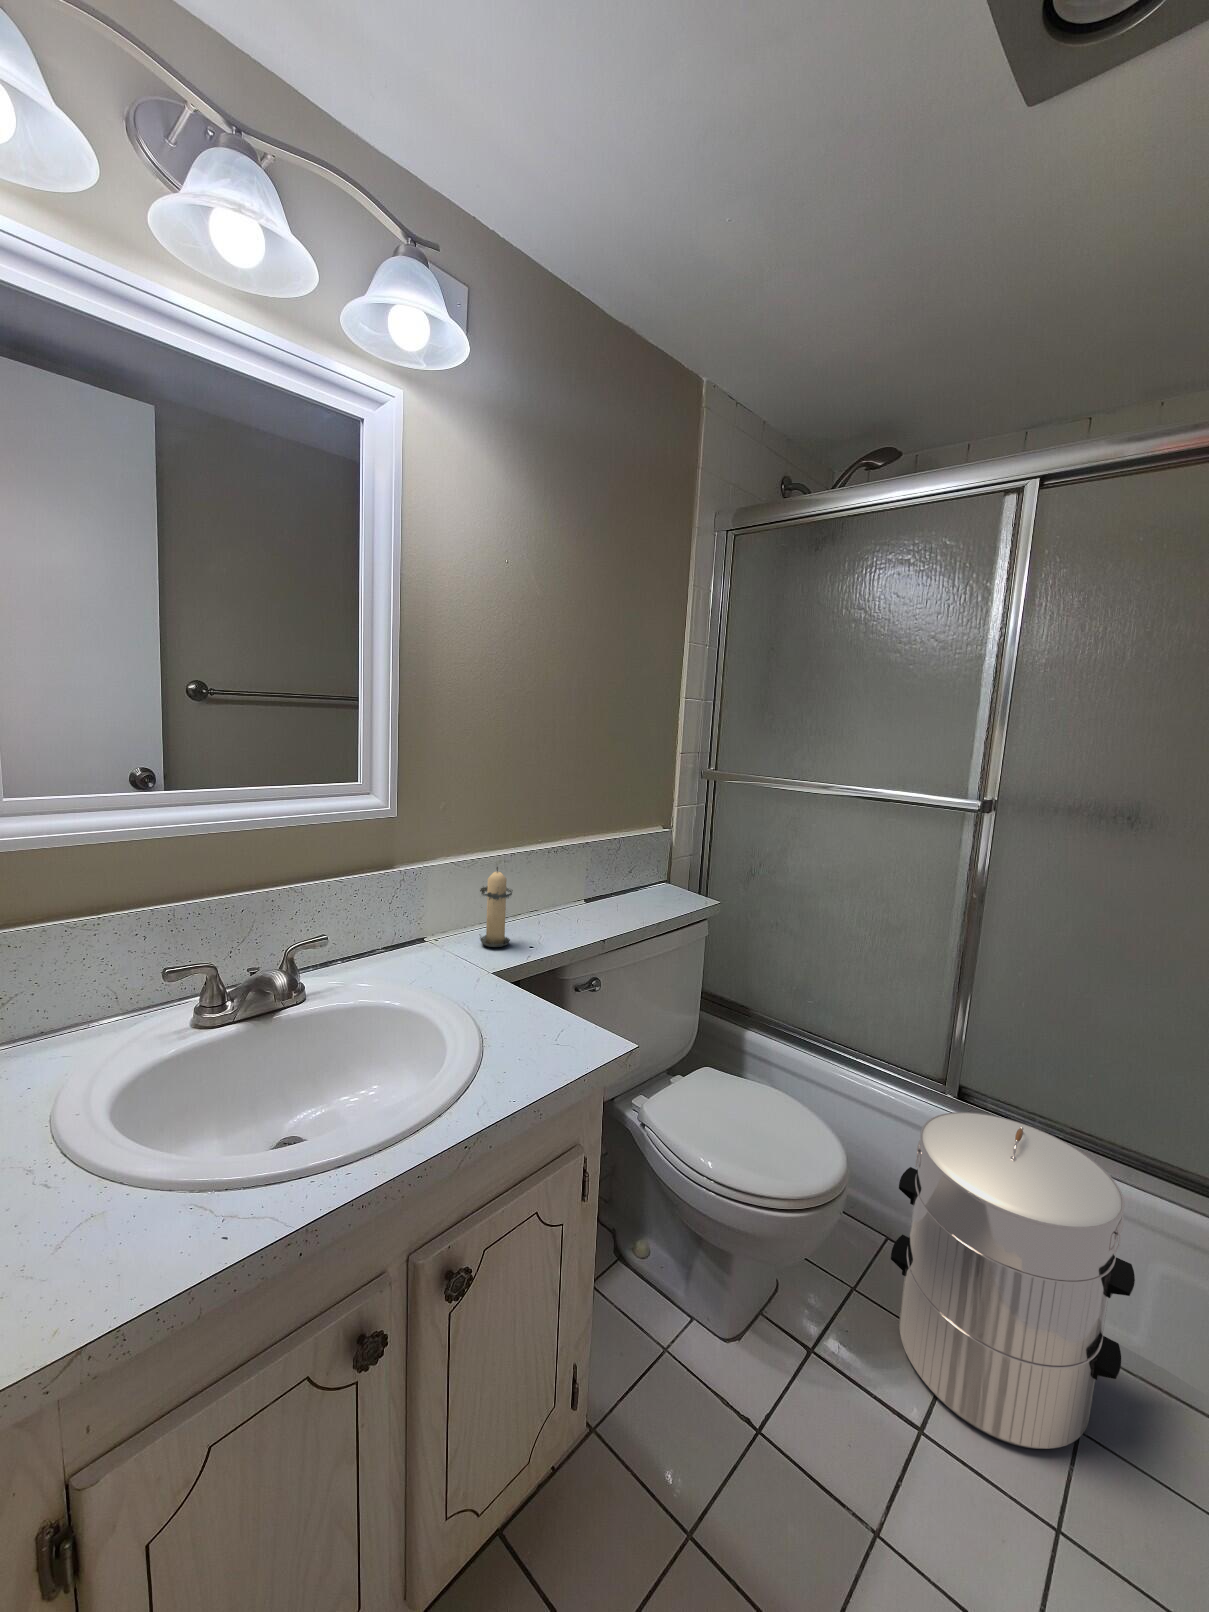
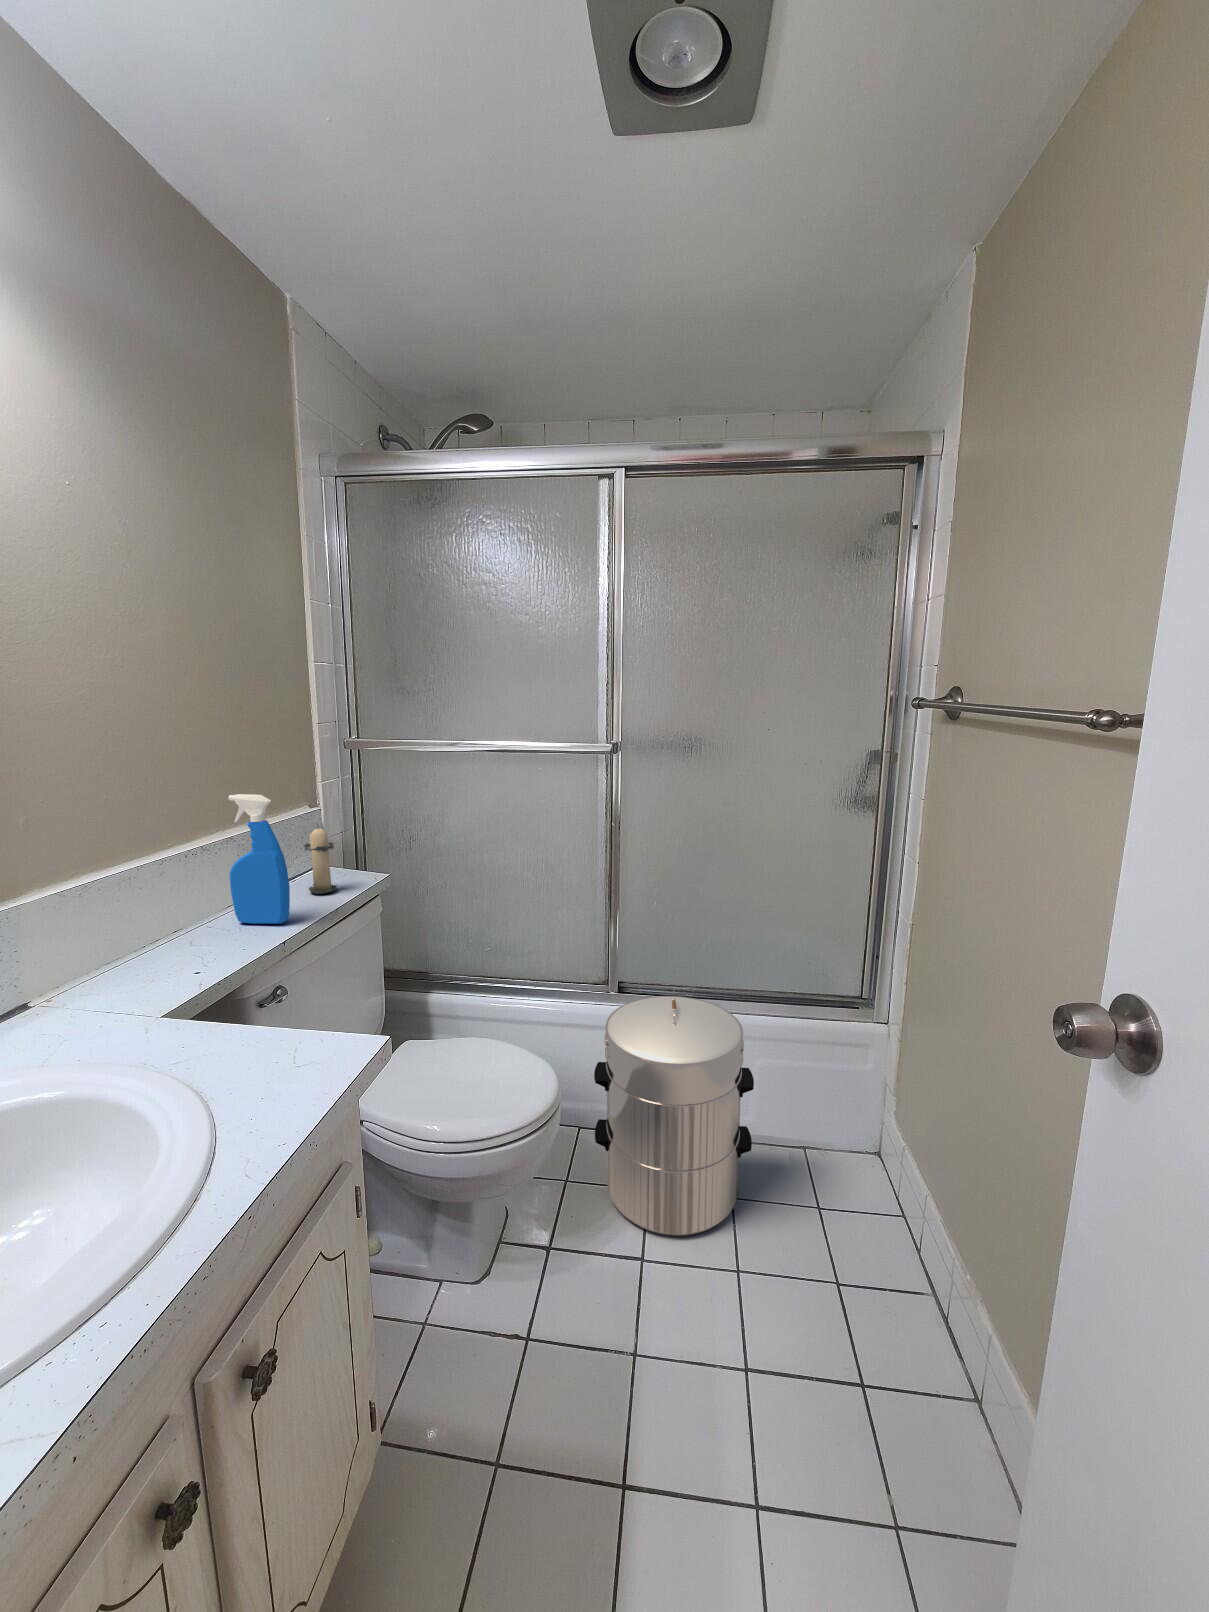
spray bottle: none [575,805,618,922] -> present [228,794,290,924]
candle: present [480,867,513,947] -> present [304,824,337,894]

